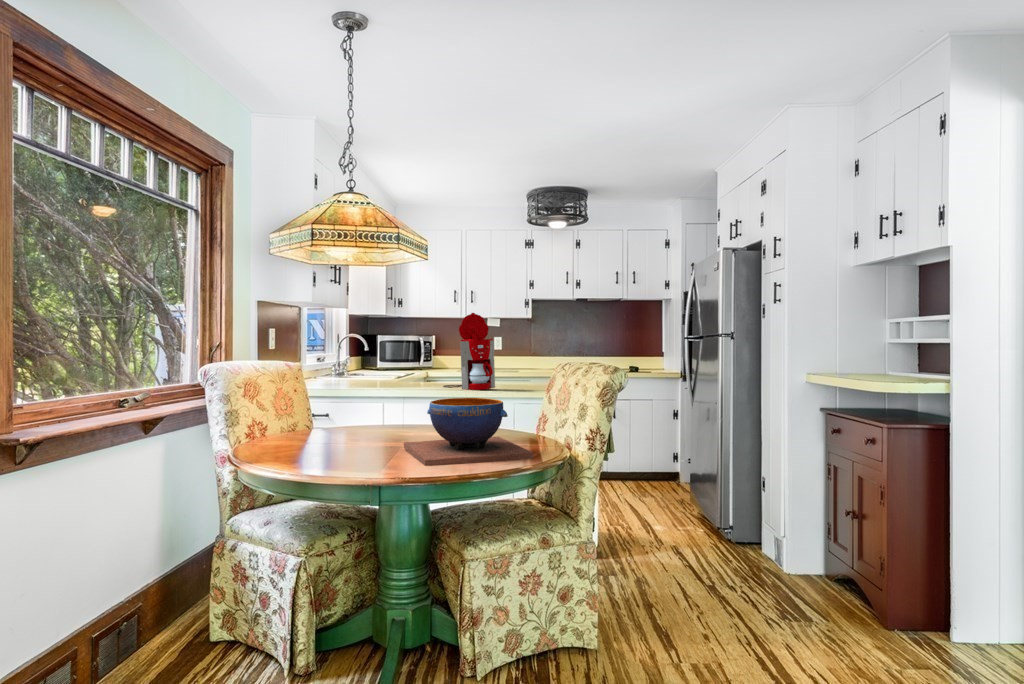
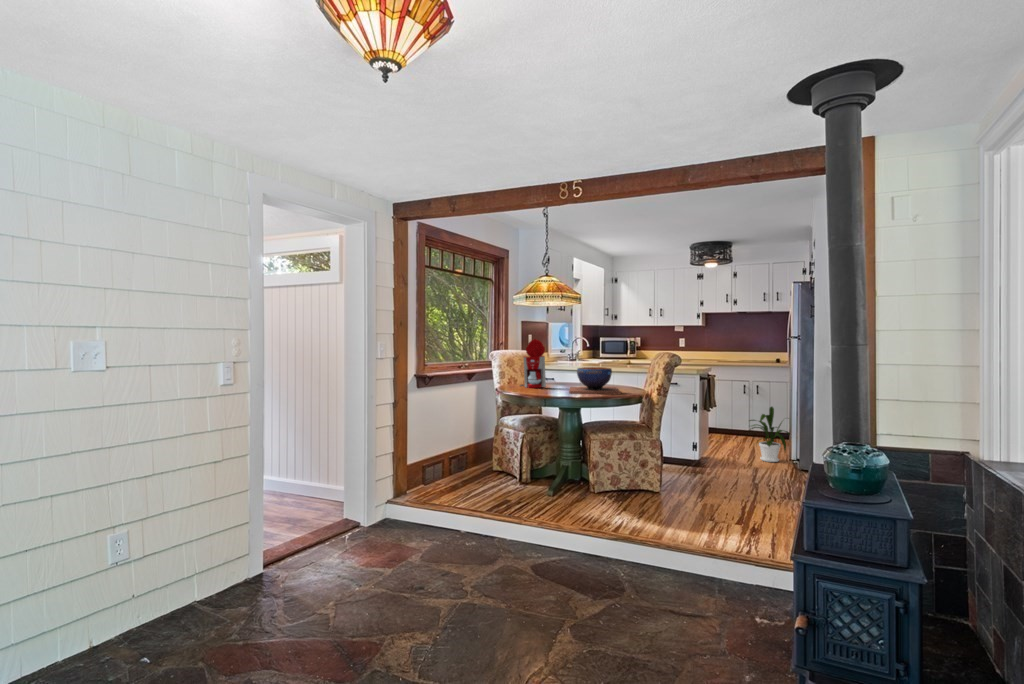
coffee maker: present [443,313,495,390] -> present [520,339,546,388]
house plant: none [628,438,695,525] -> present [750,407,790,462]

